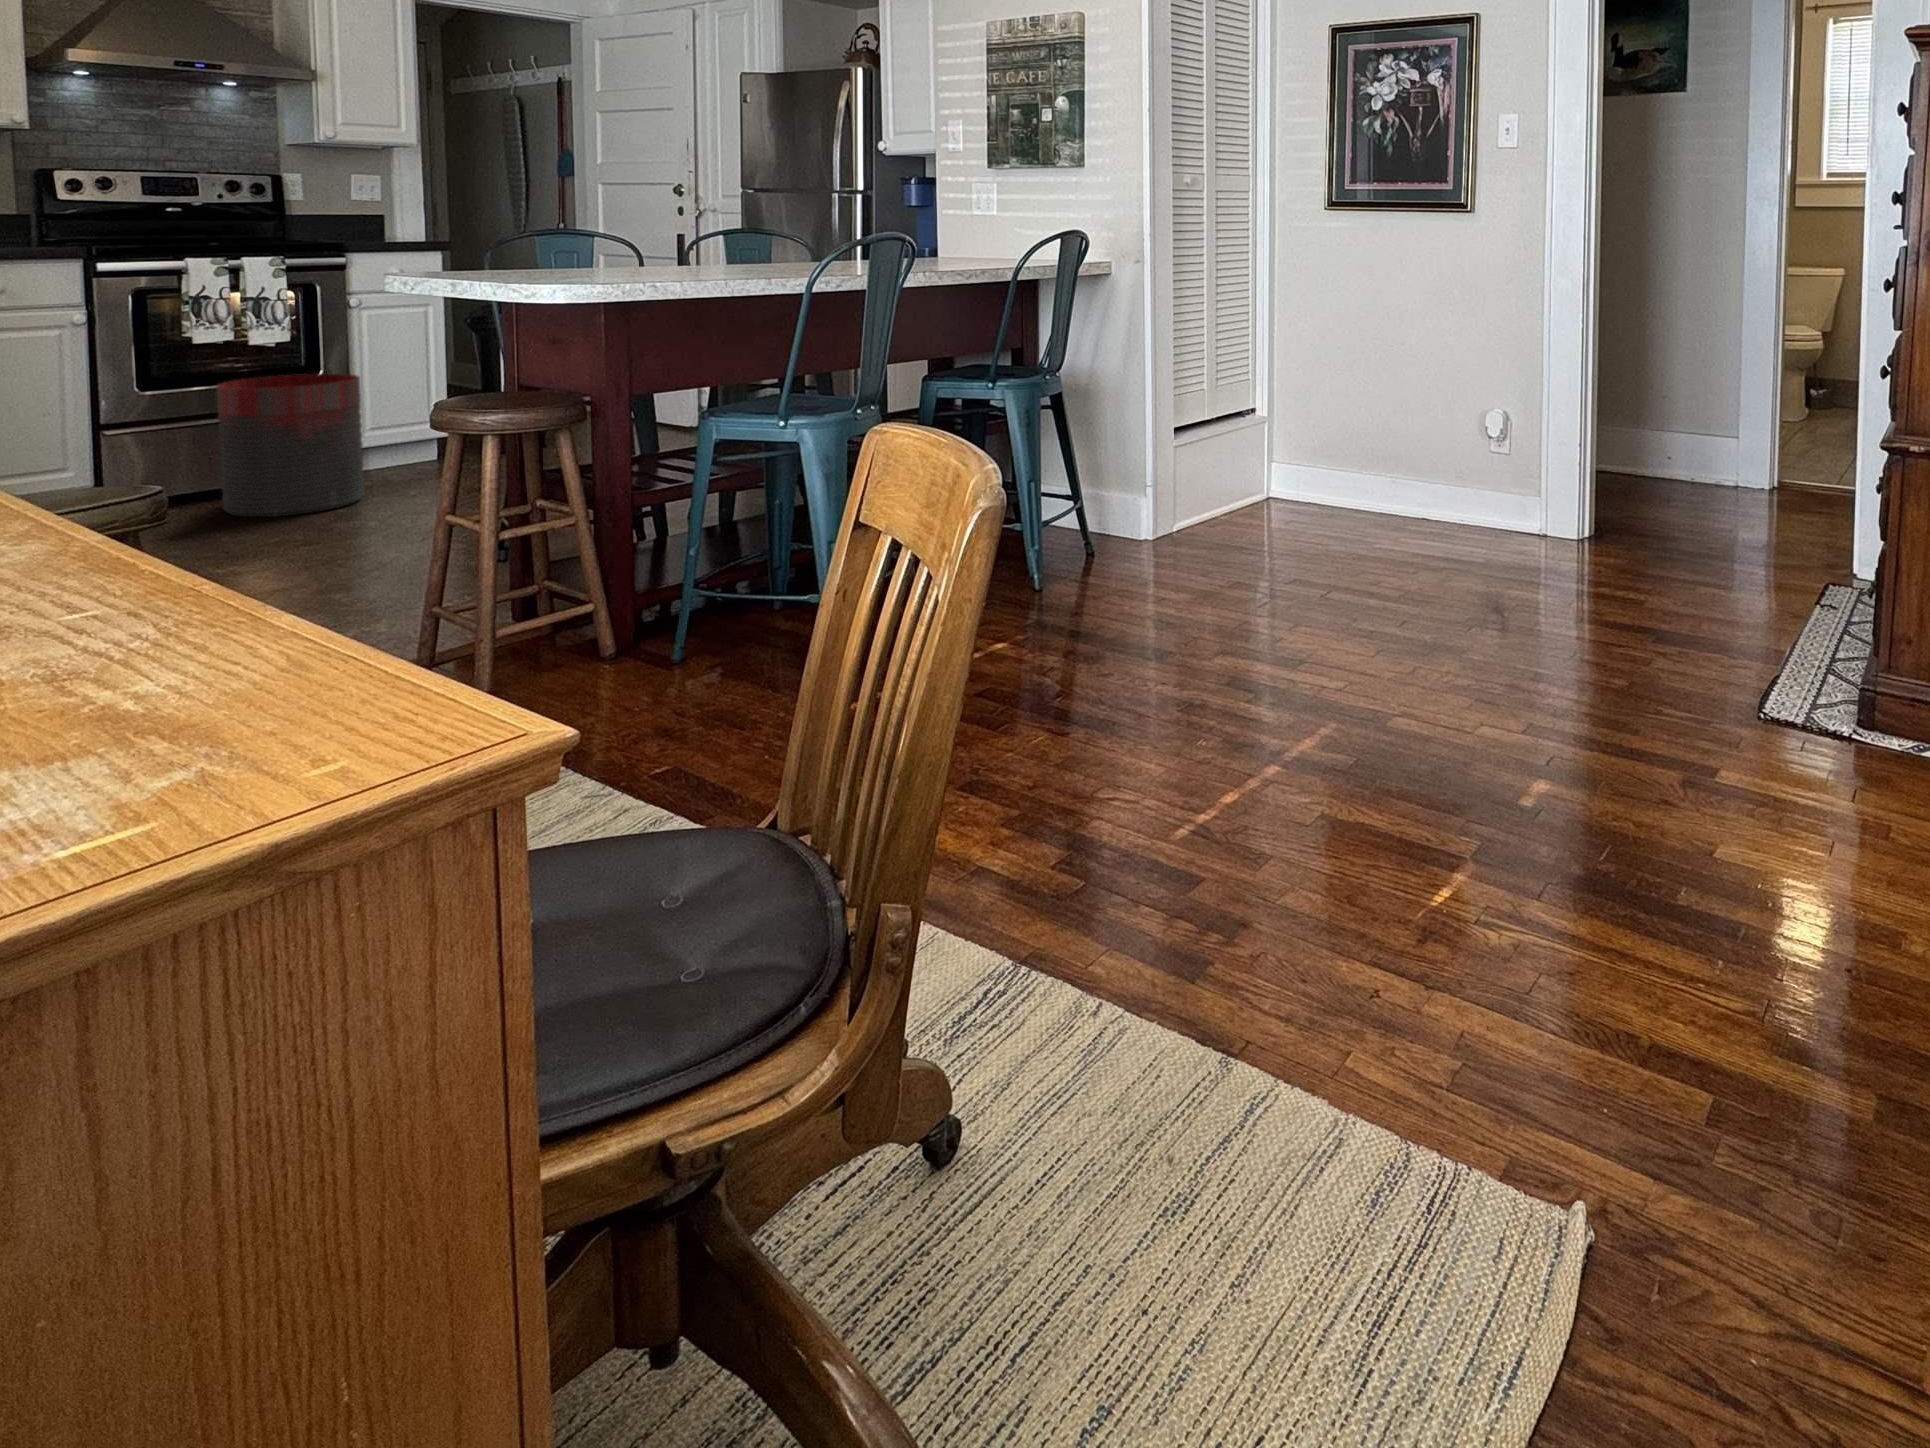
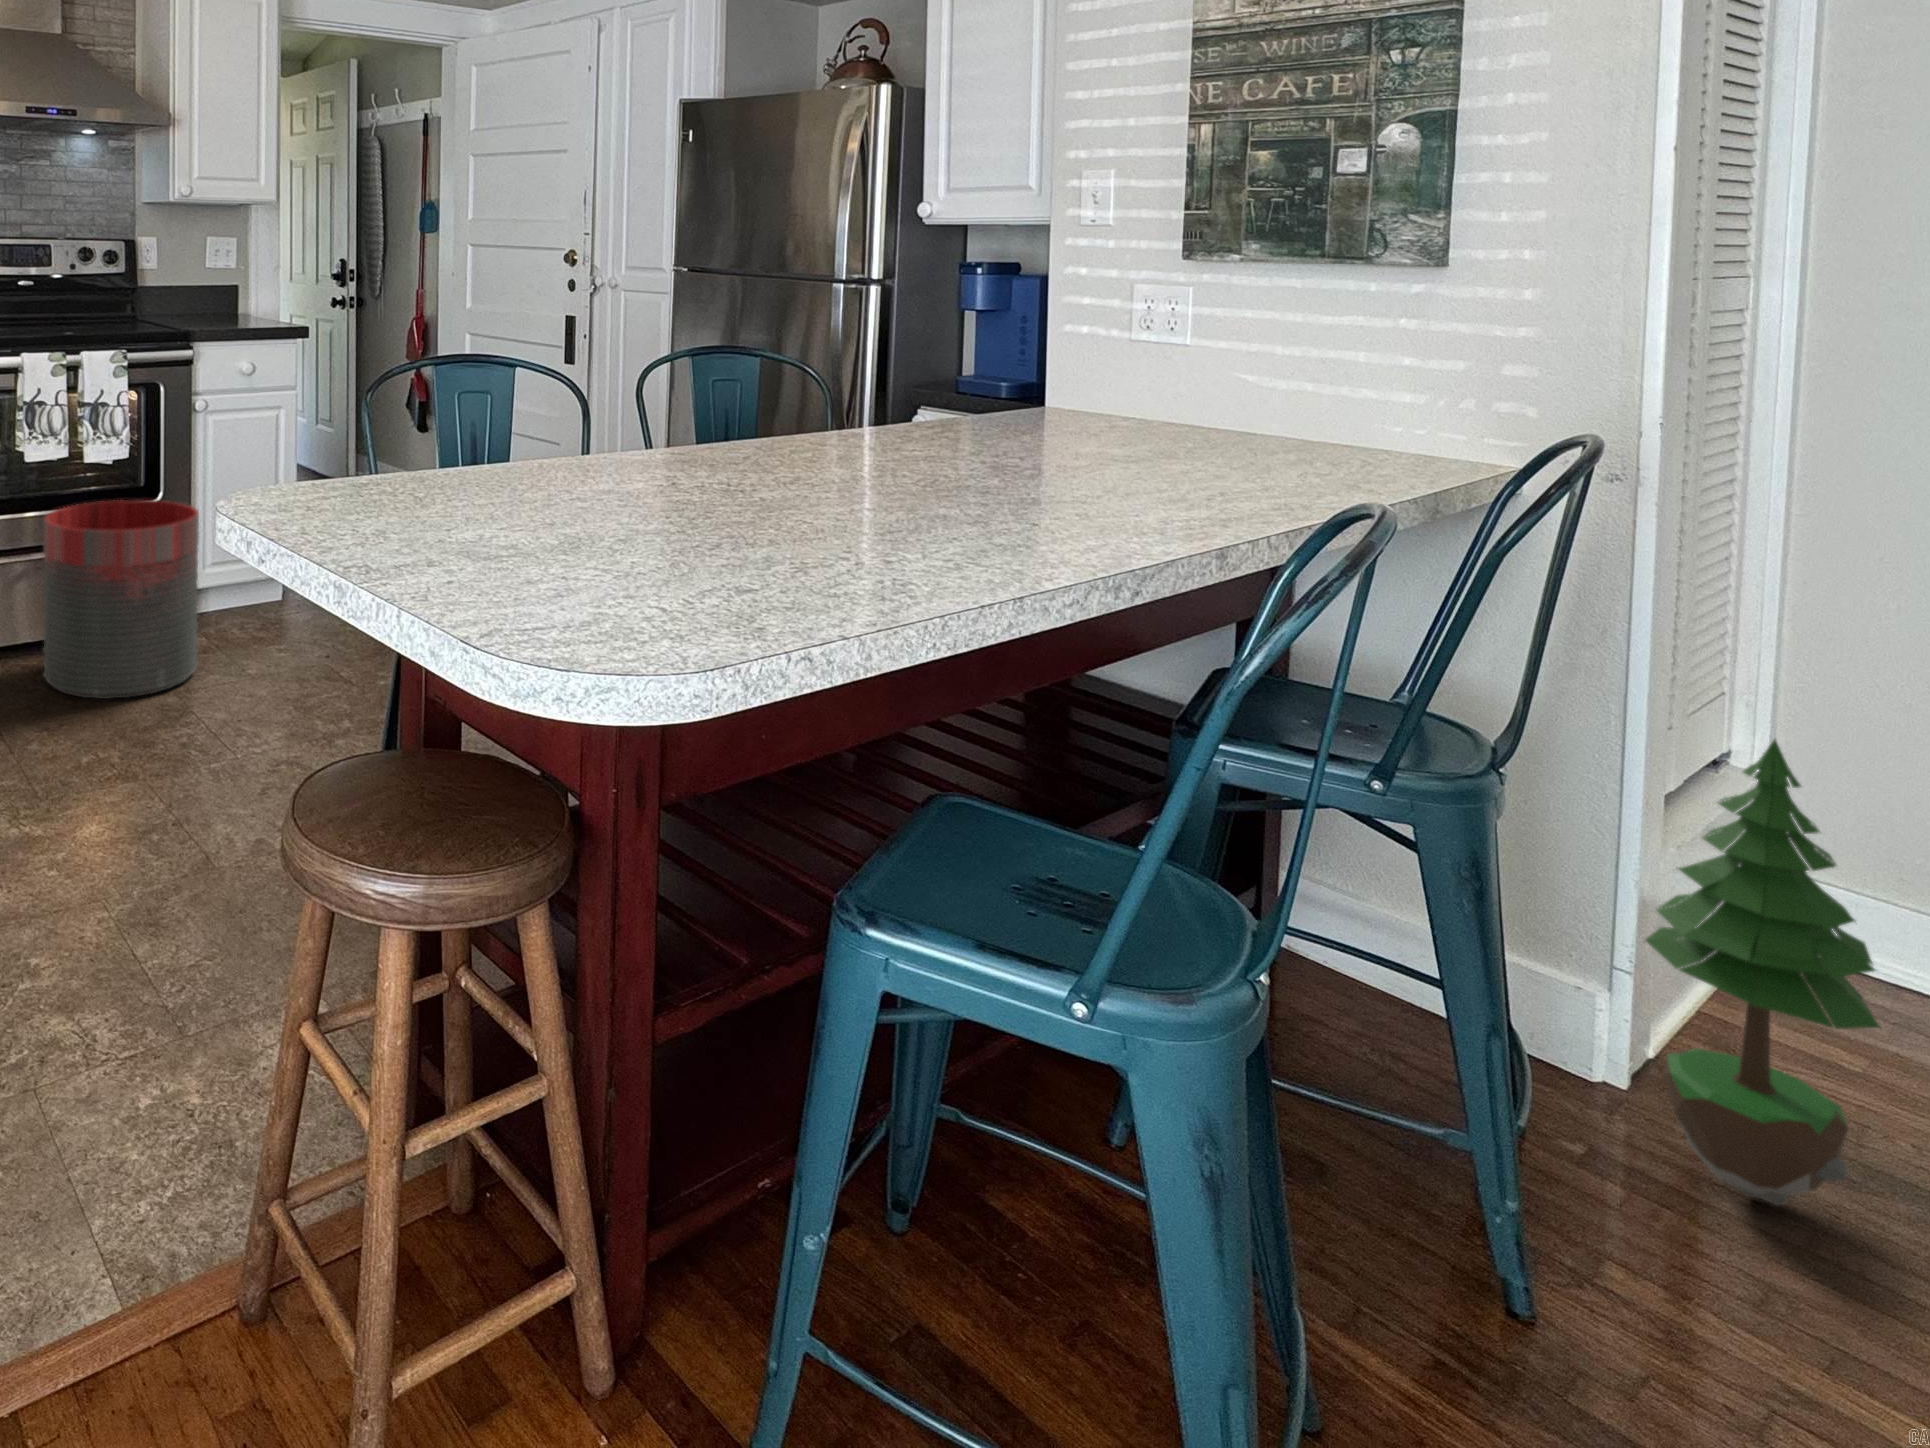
potted tree: none [1132,360,1203,556] -> present [1645,740,1880,1205]

